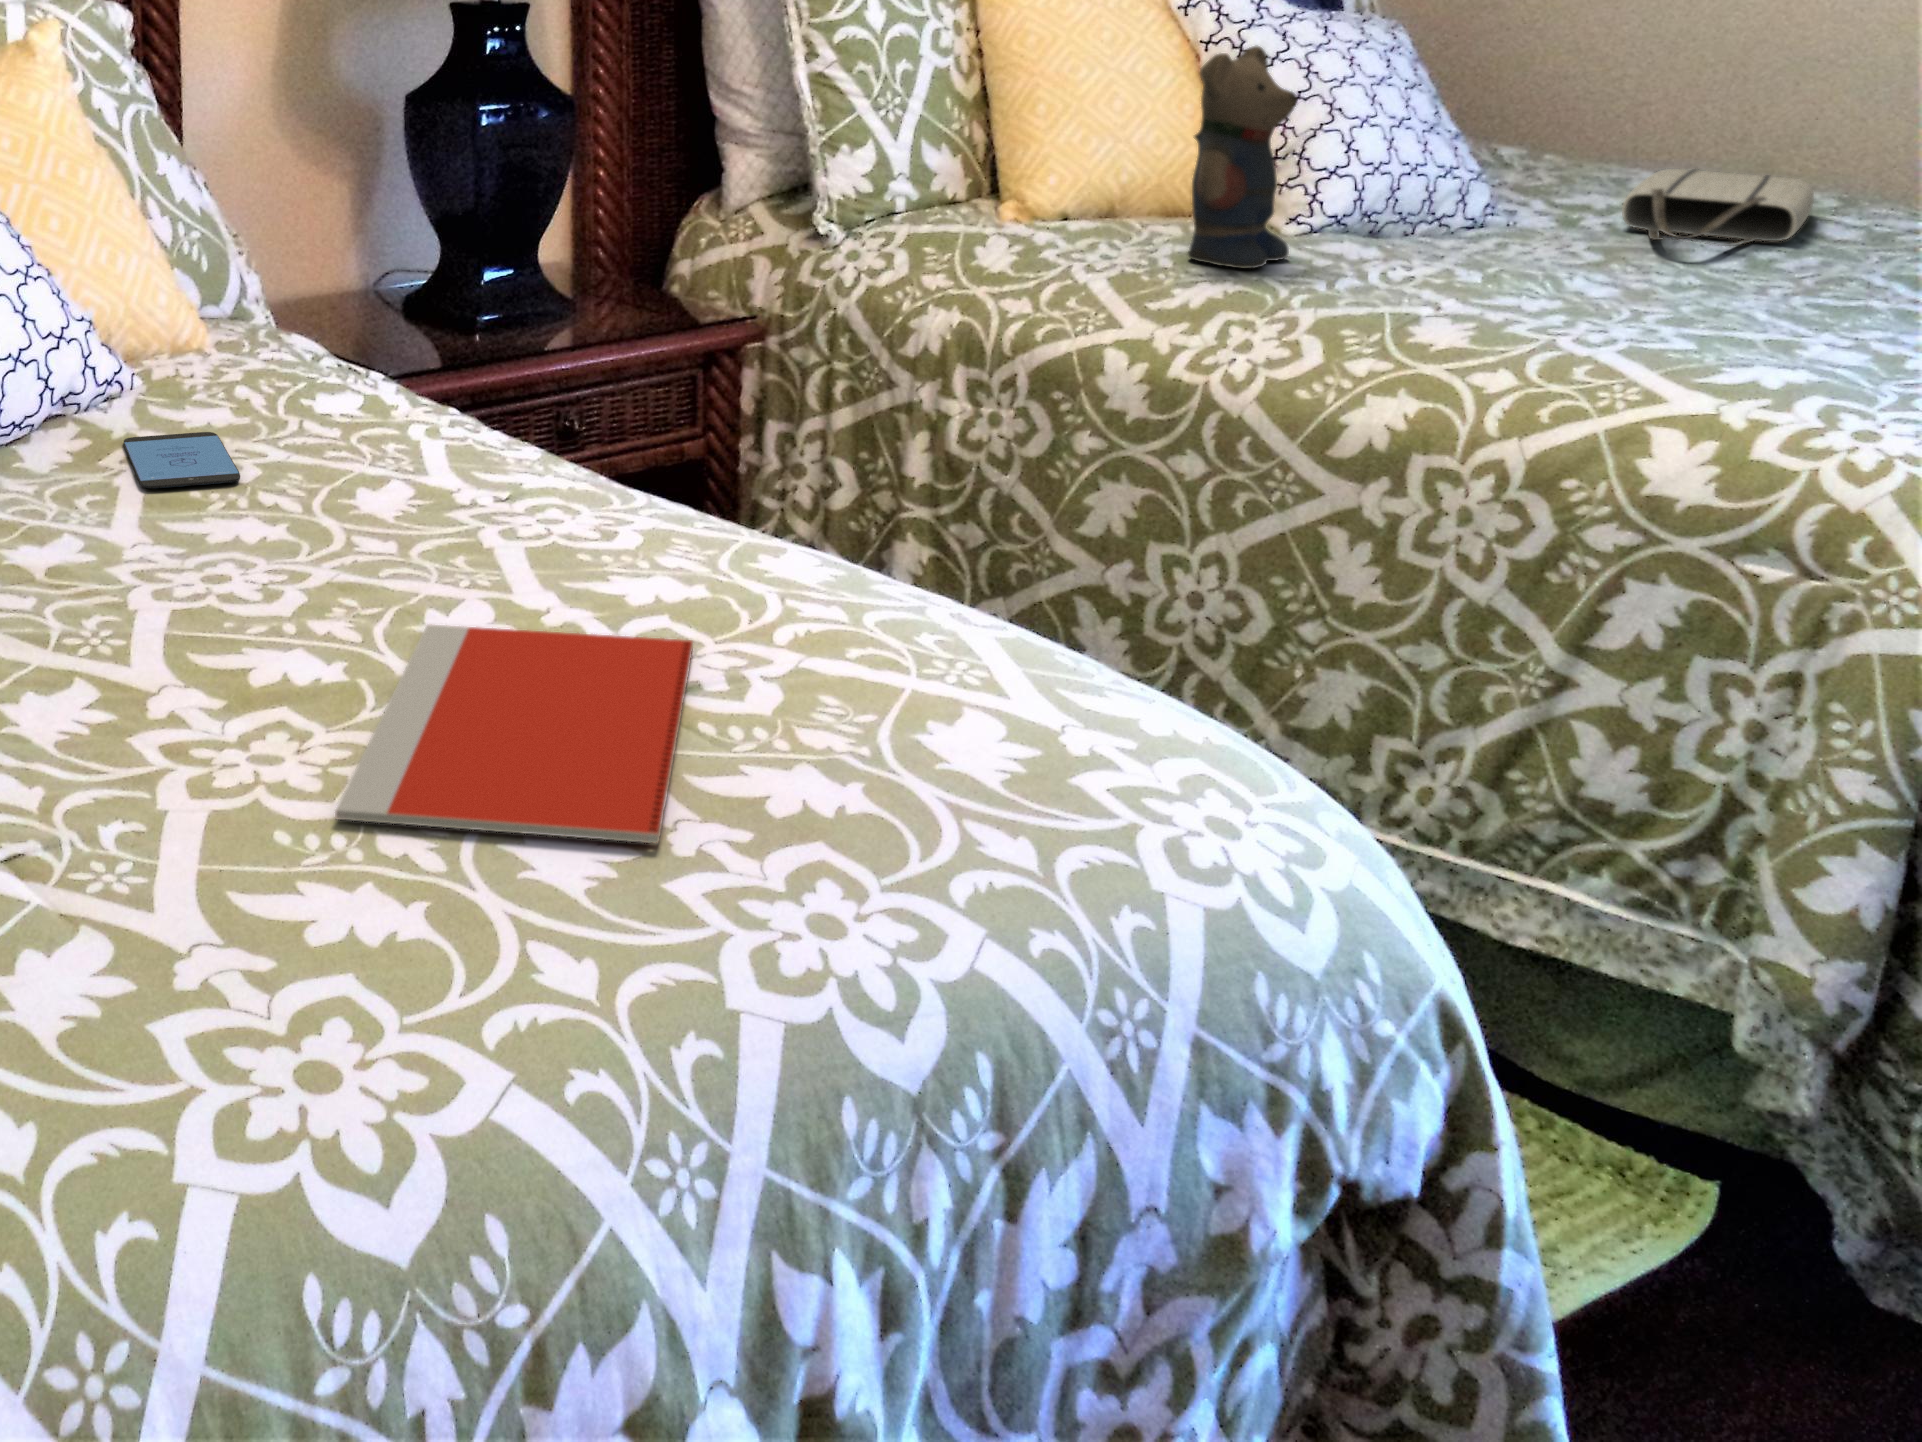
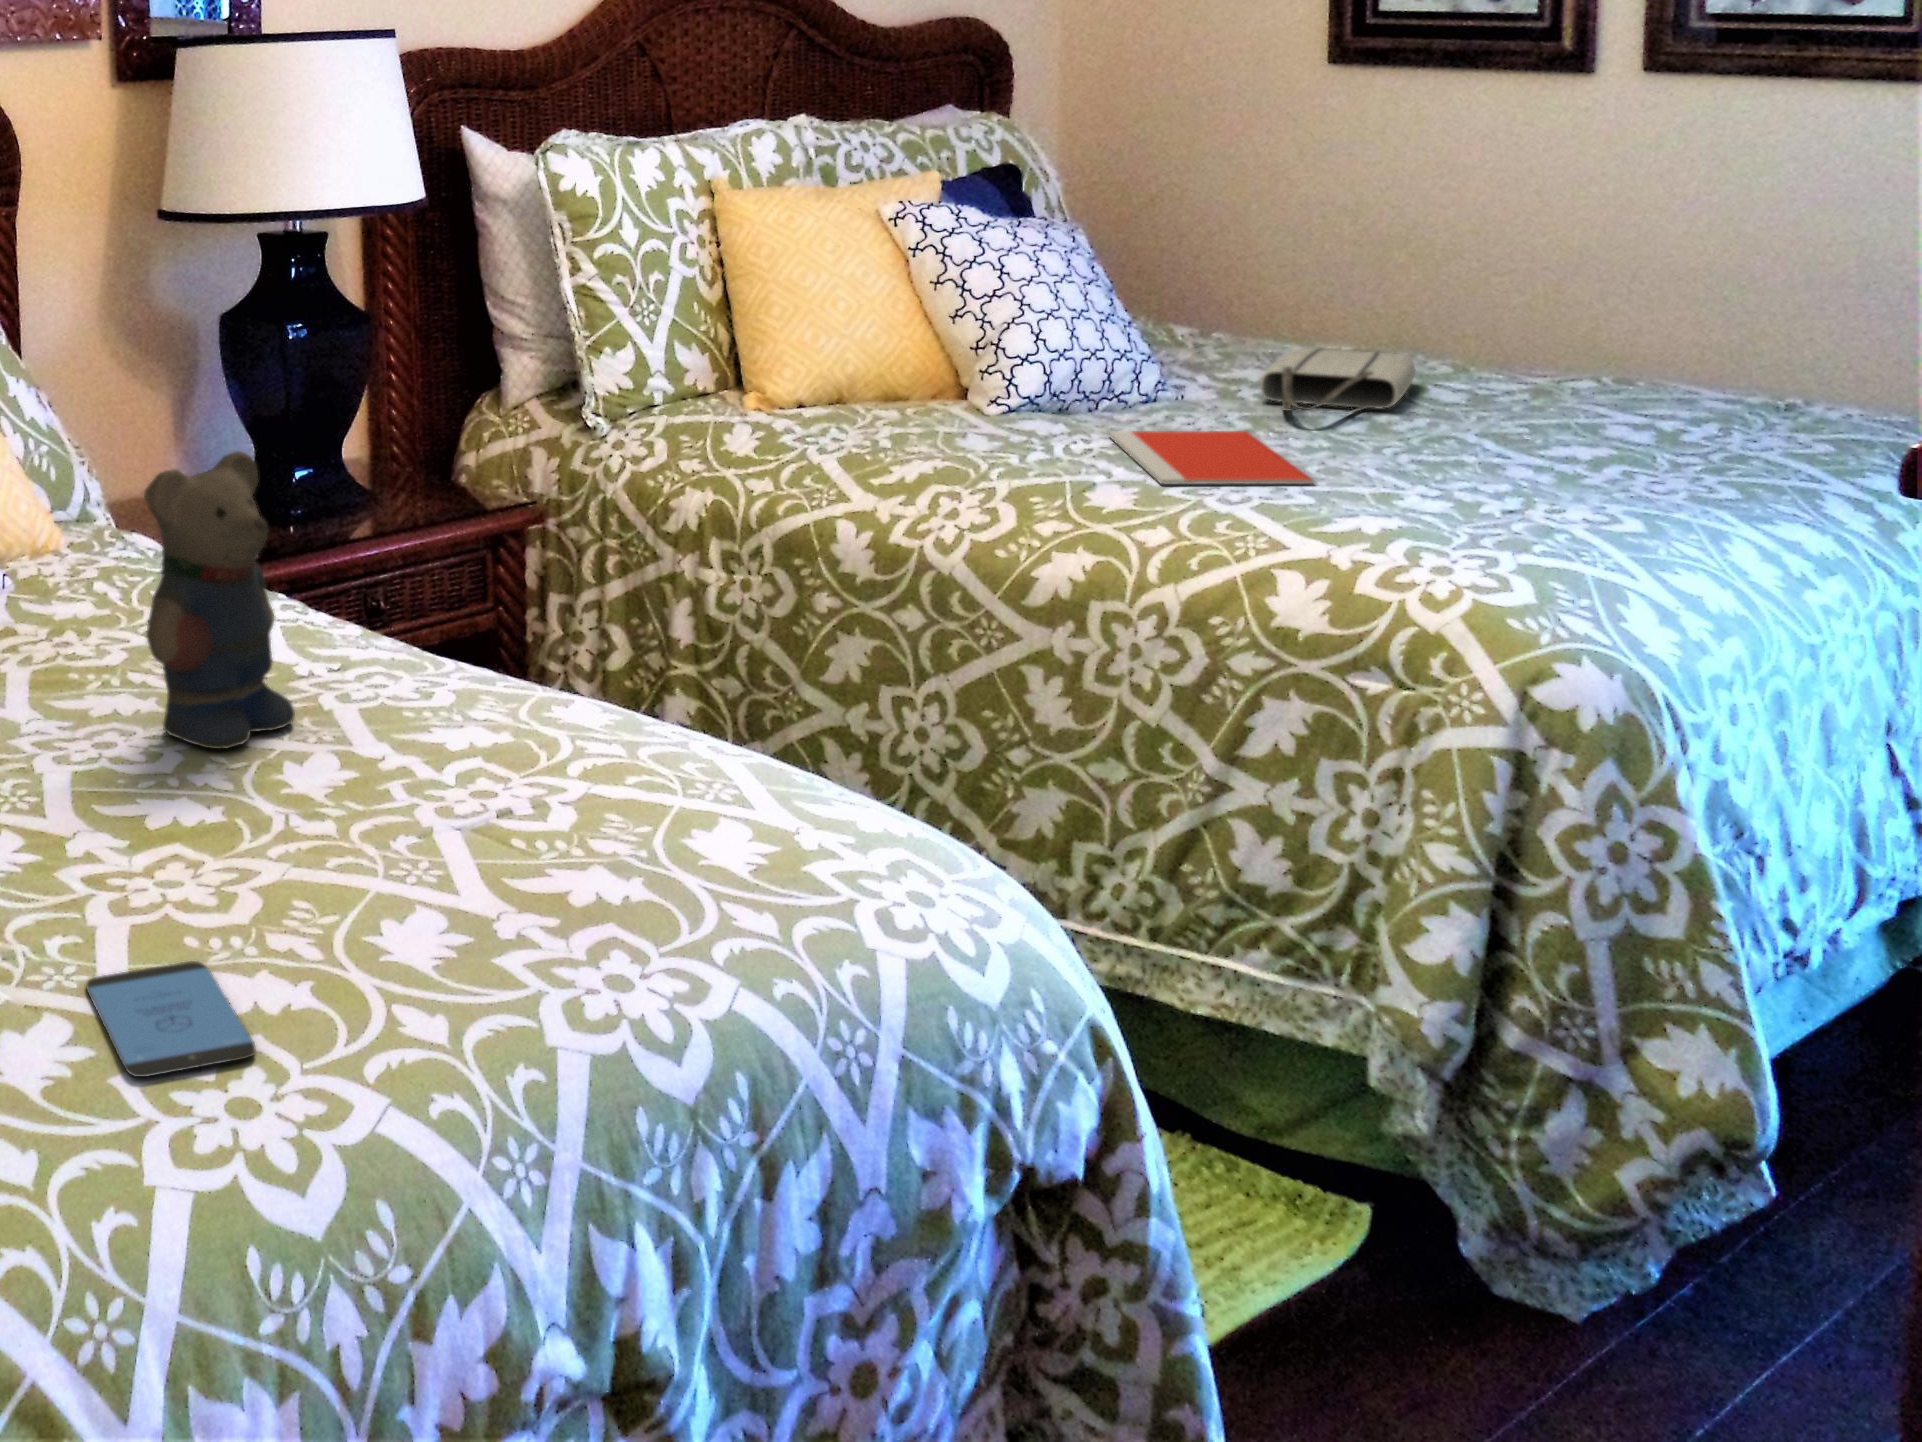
teddy bear: present [1188,46,1298,268] -> present [144,451,295,749]
smartphone: present [124,432,240,488] -> present [87,961,256,1077]
notebook: present [335,625,693,843] -> present [1108,431,1314,484]

